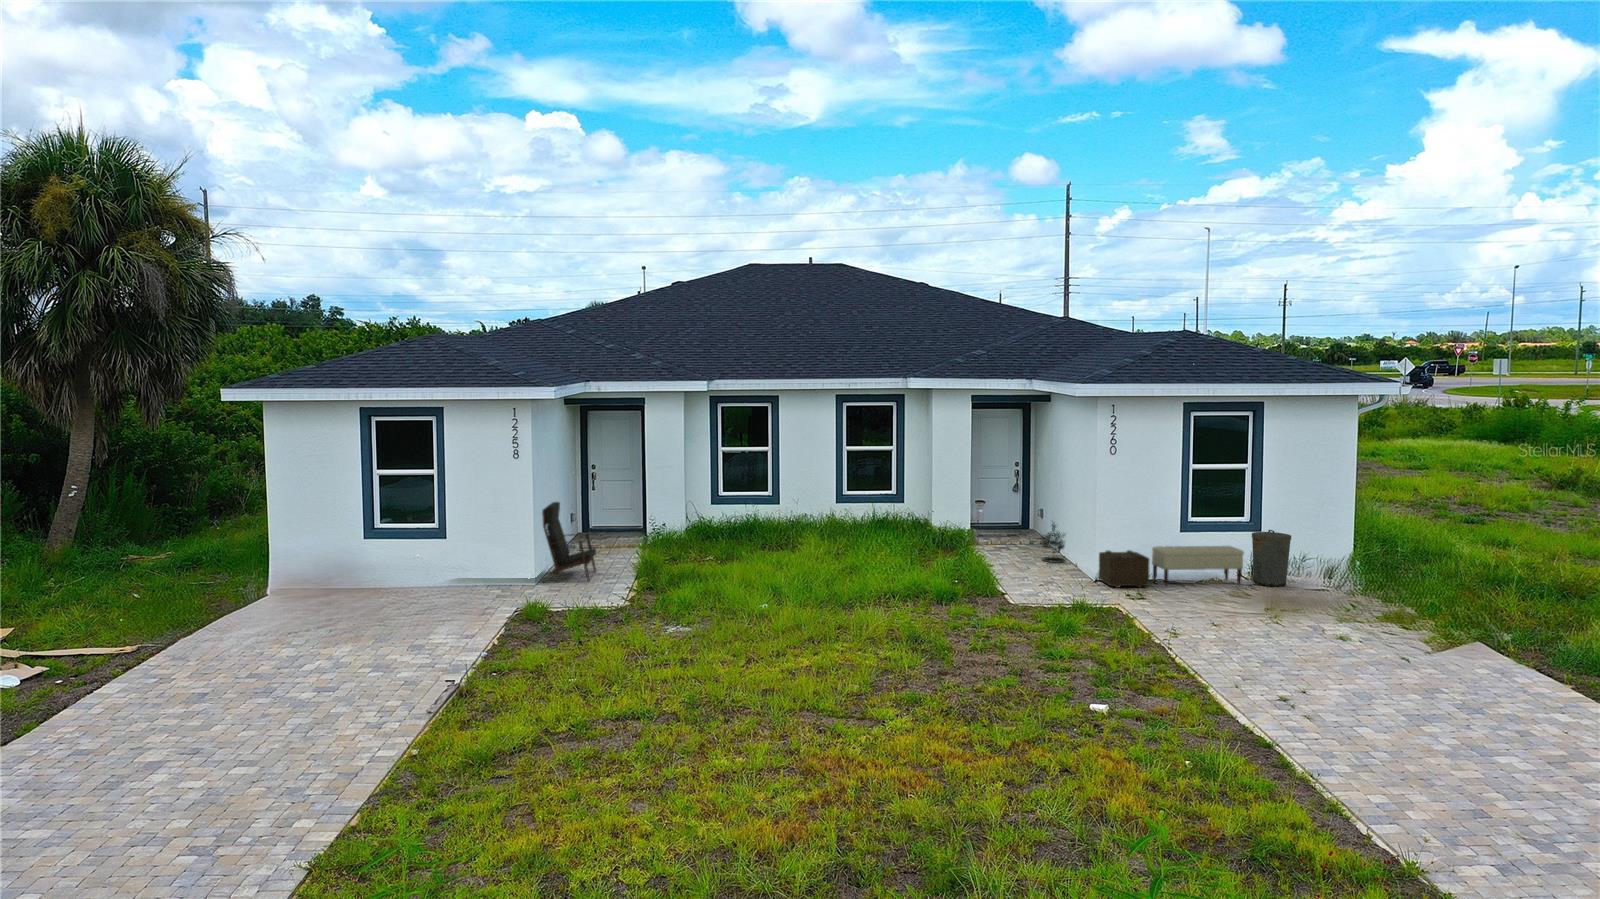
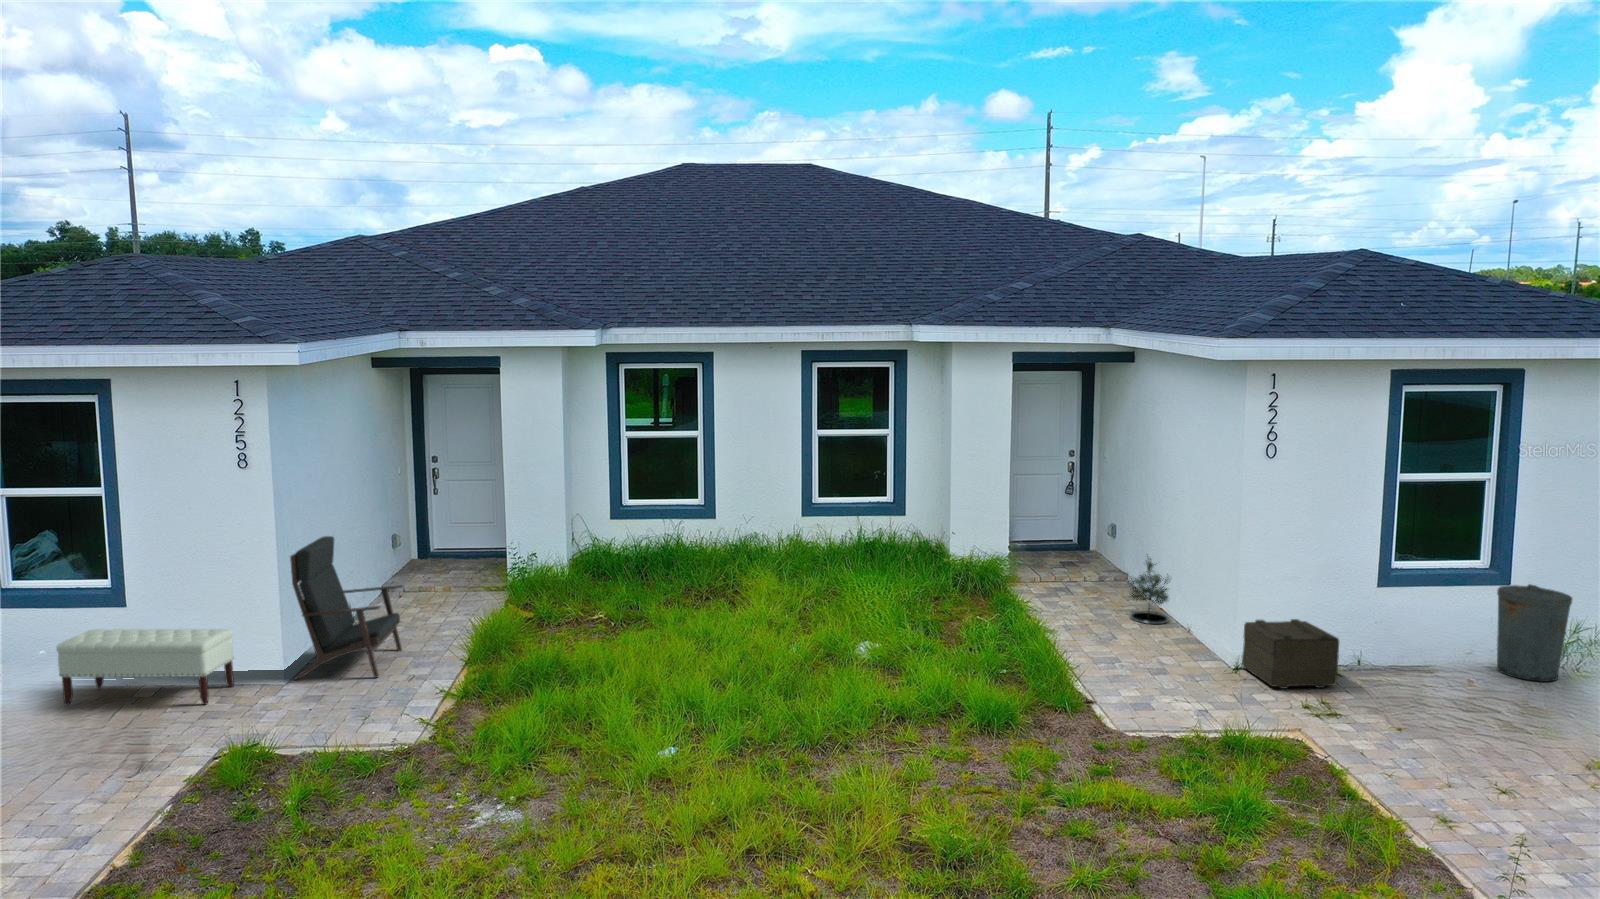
bench: present [1152,546,1244,586] -> present [56,629,234,706]

